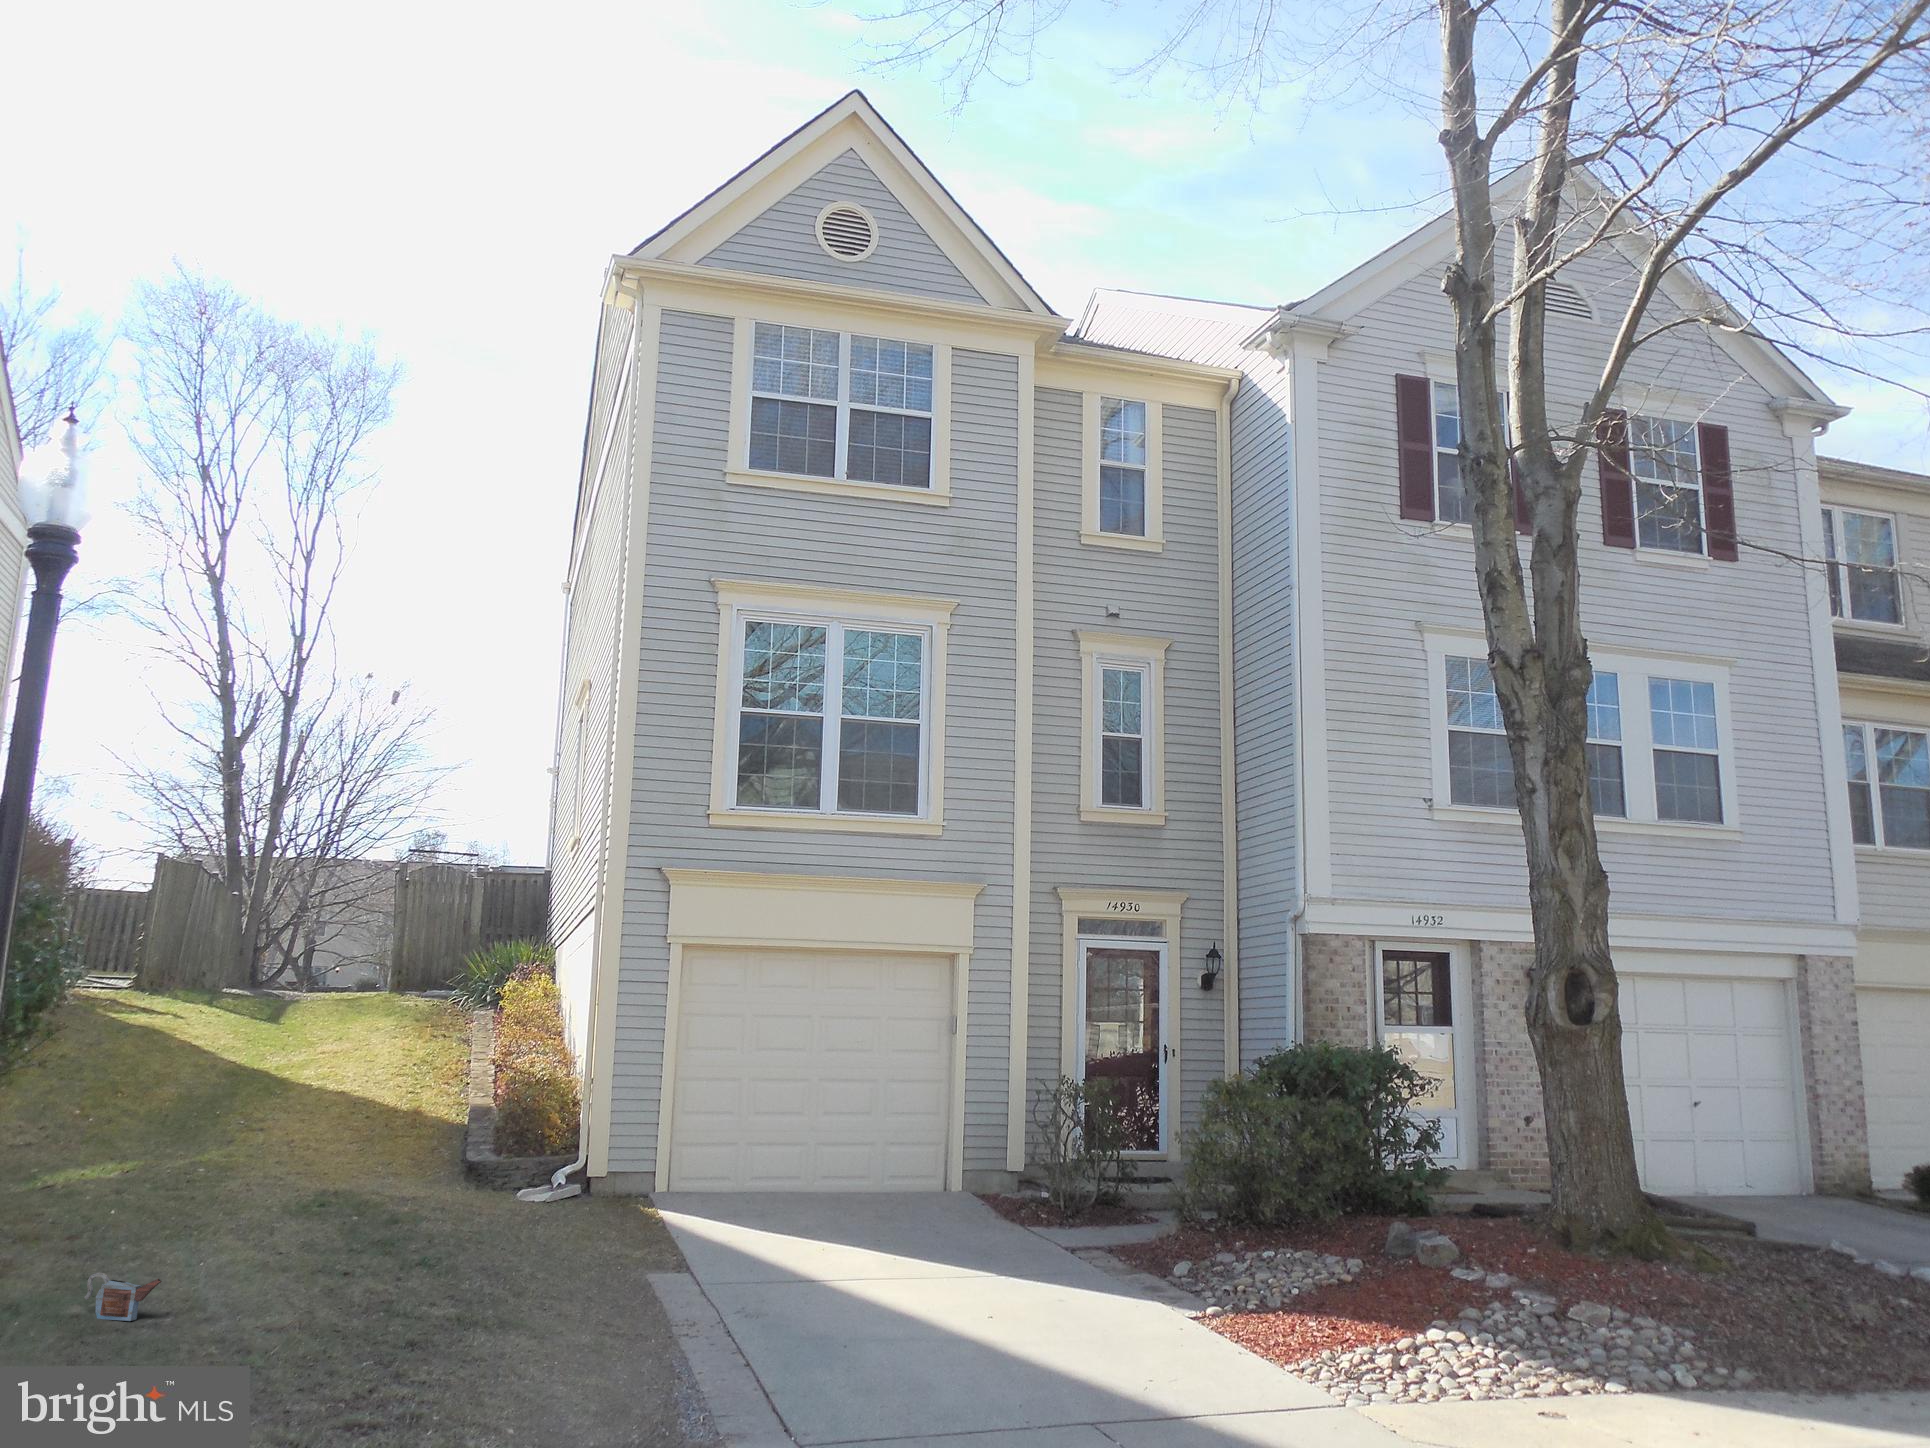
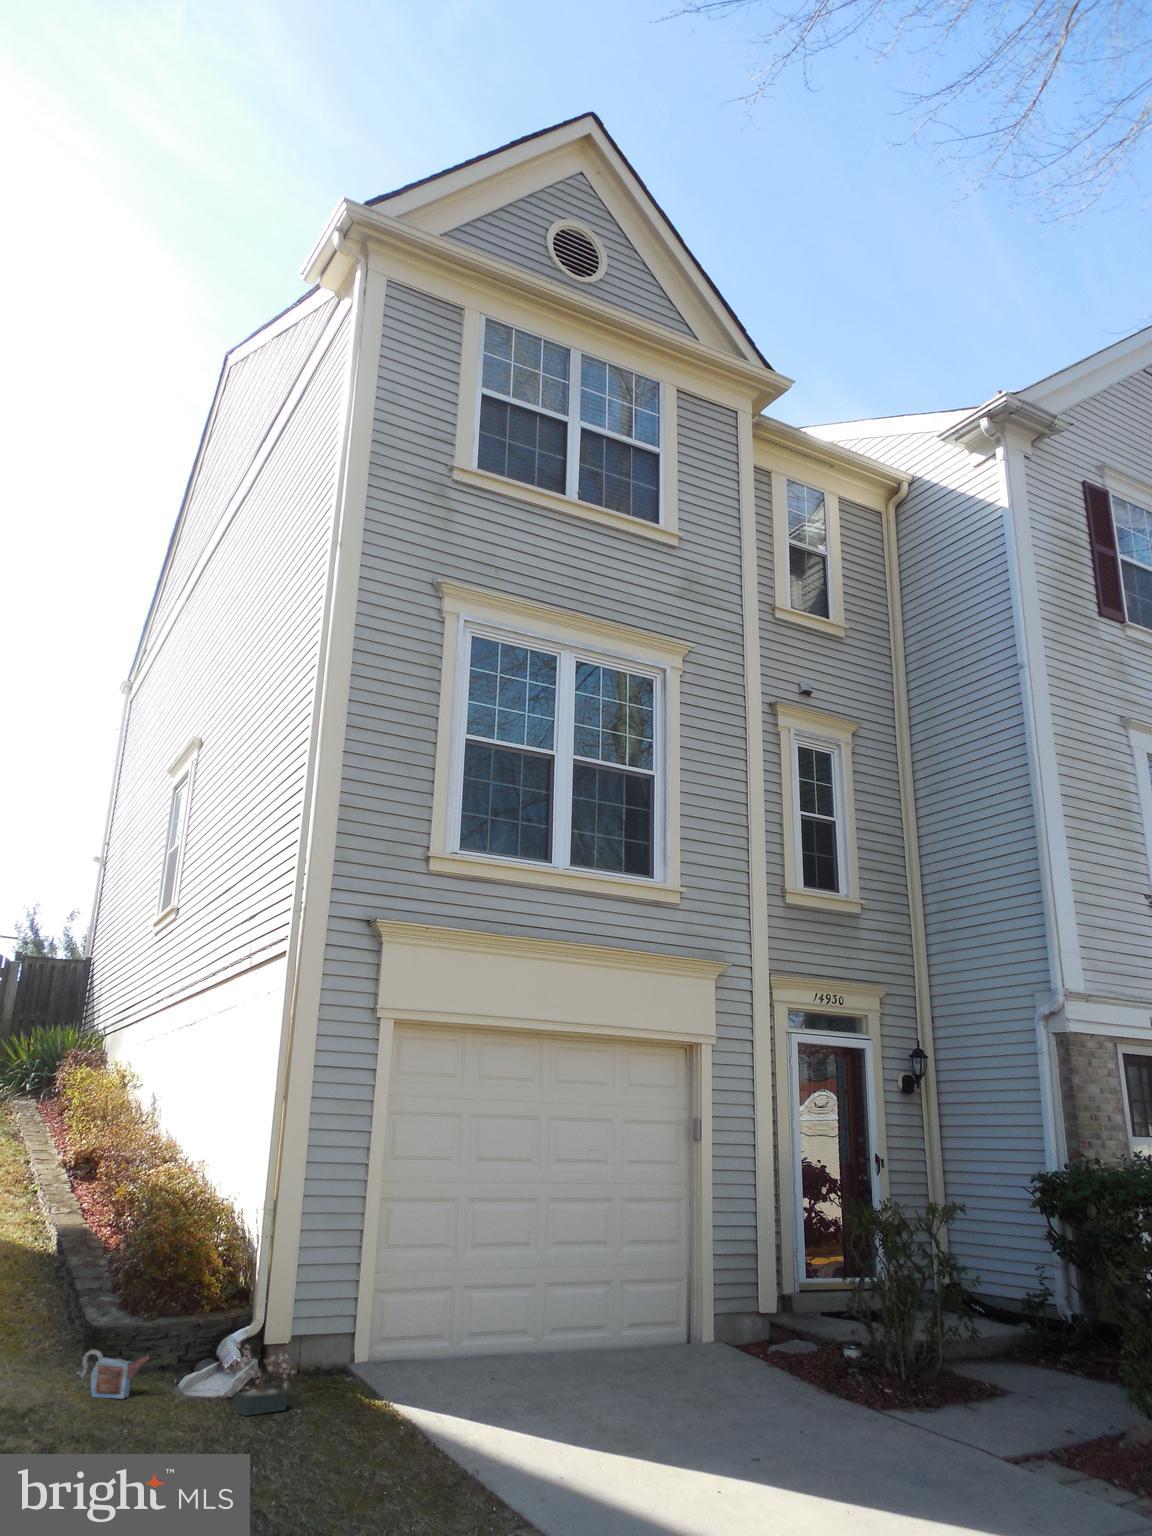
decorative plant: none [234,1270,315,1340] -> present [222,1344,294,1416]

